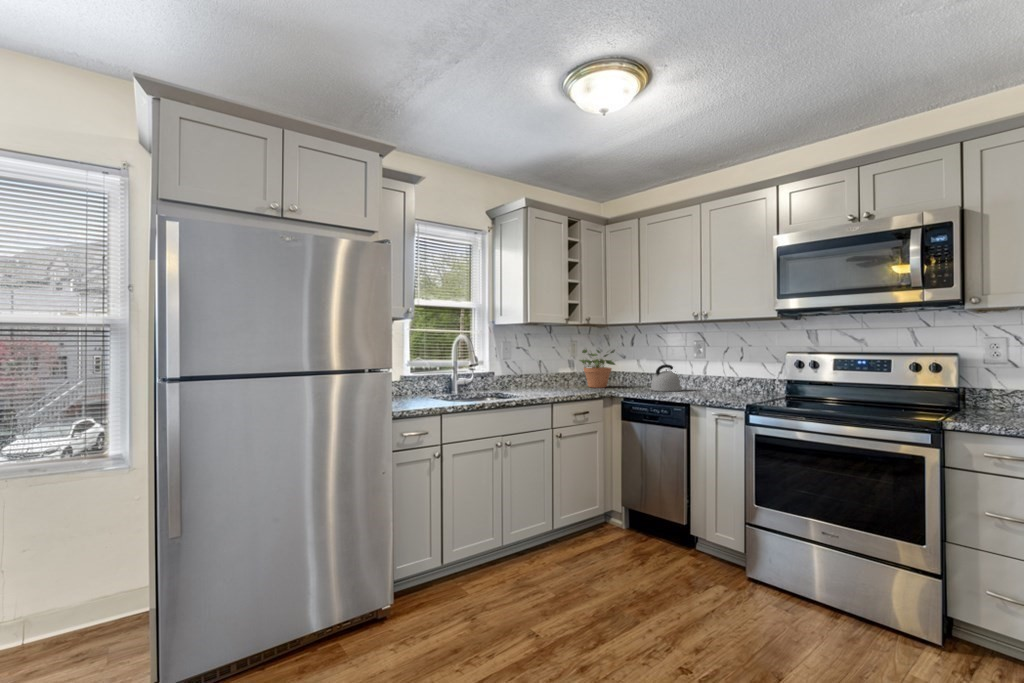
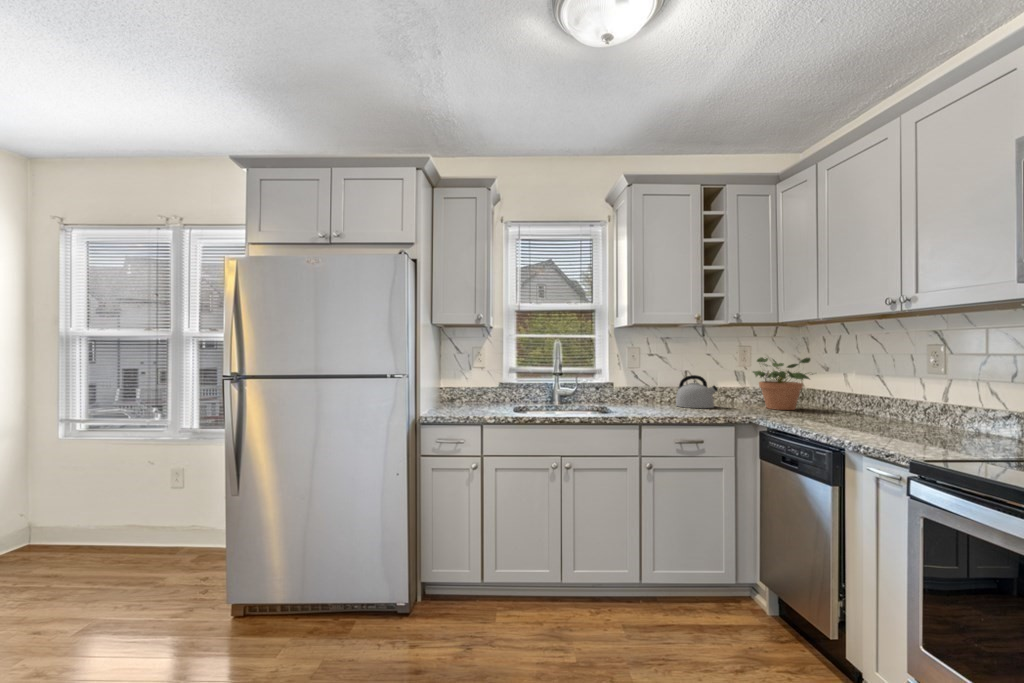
kettle: present [651,365,682,391] -> present [676,375,718,408]

